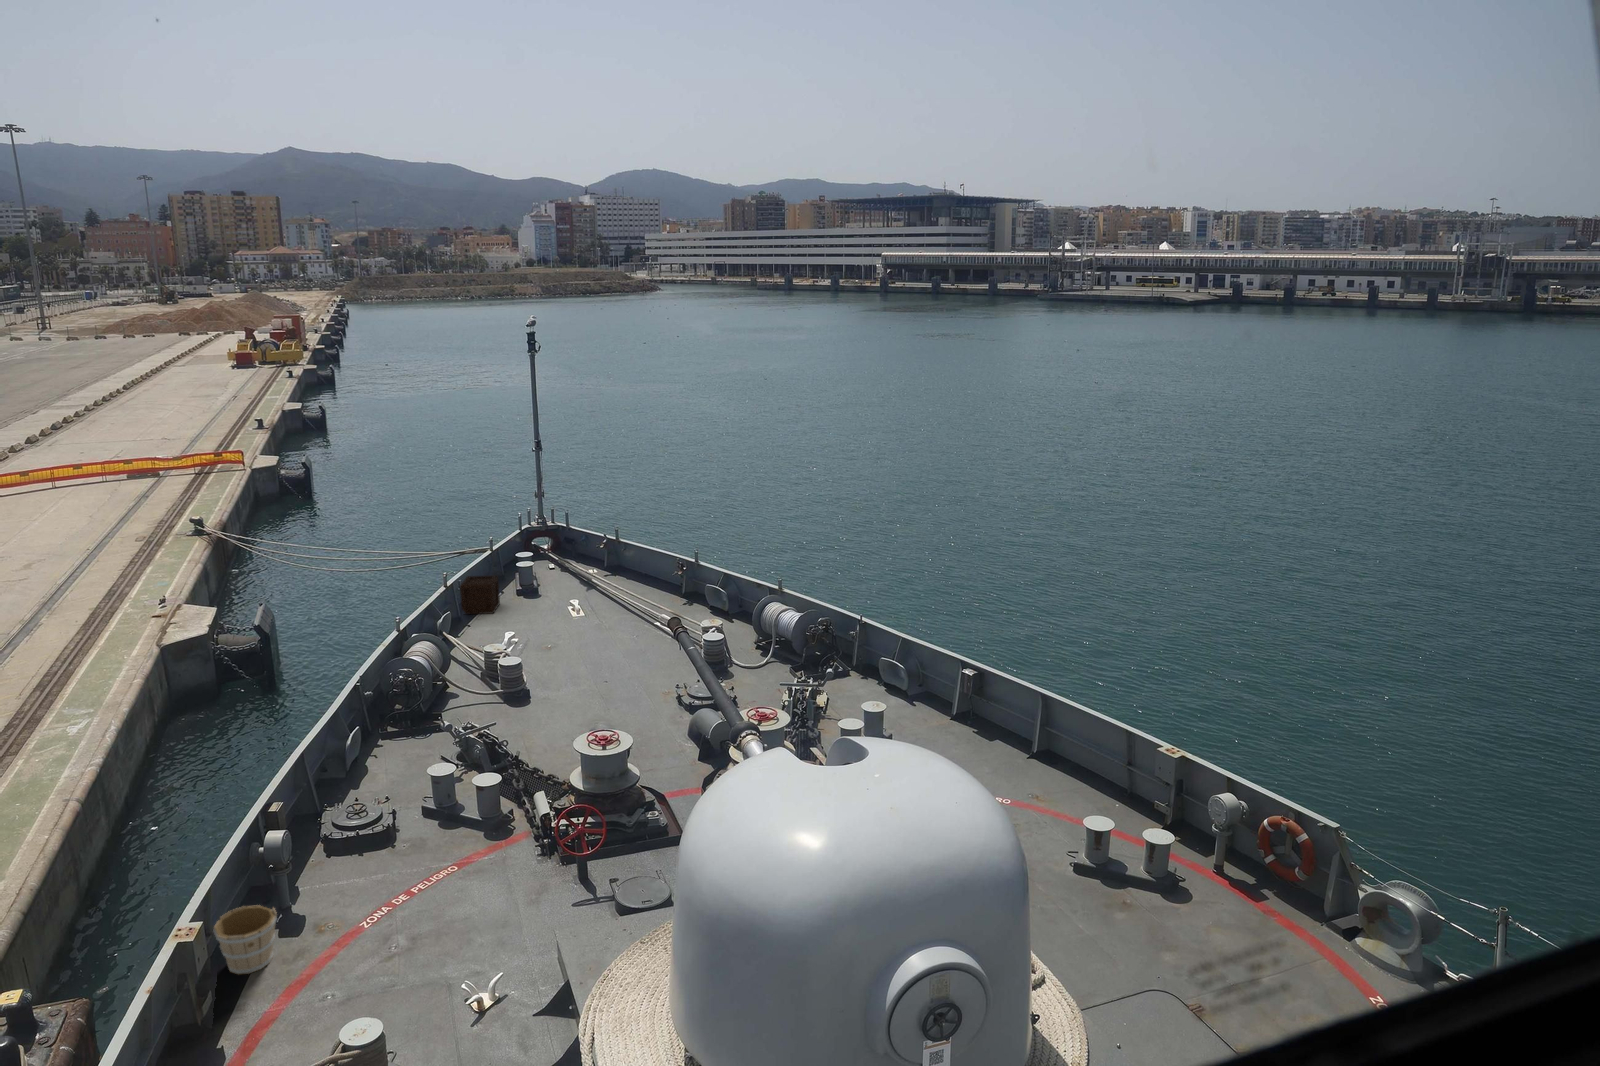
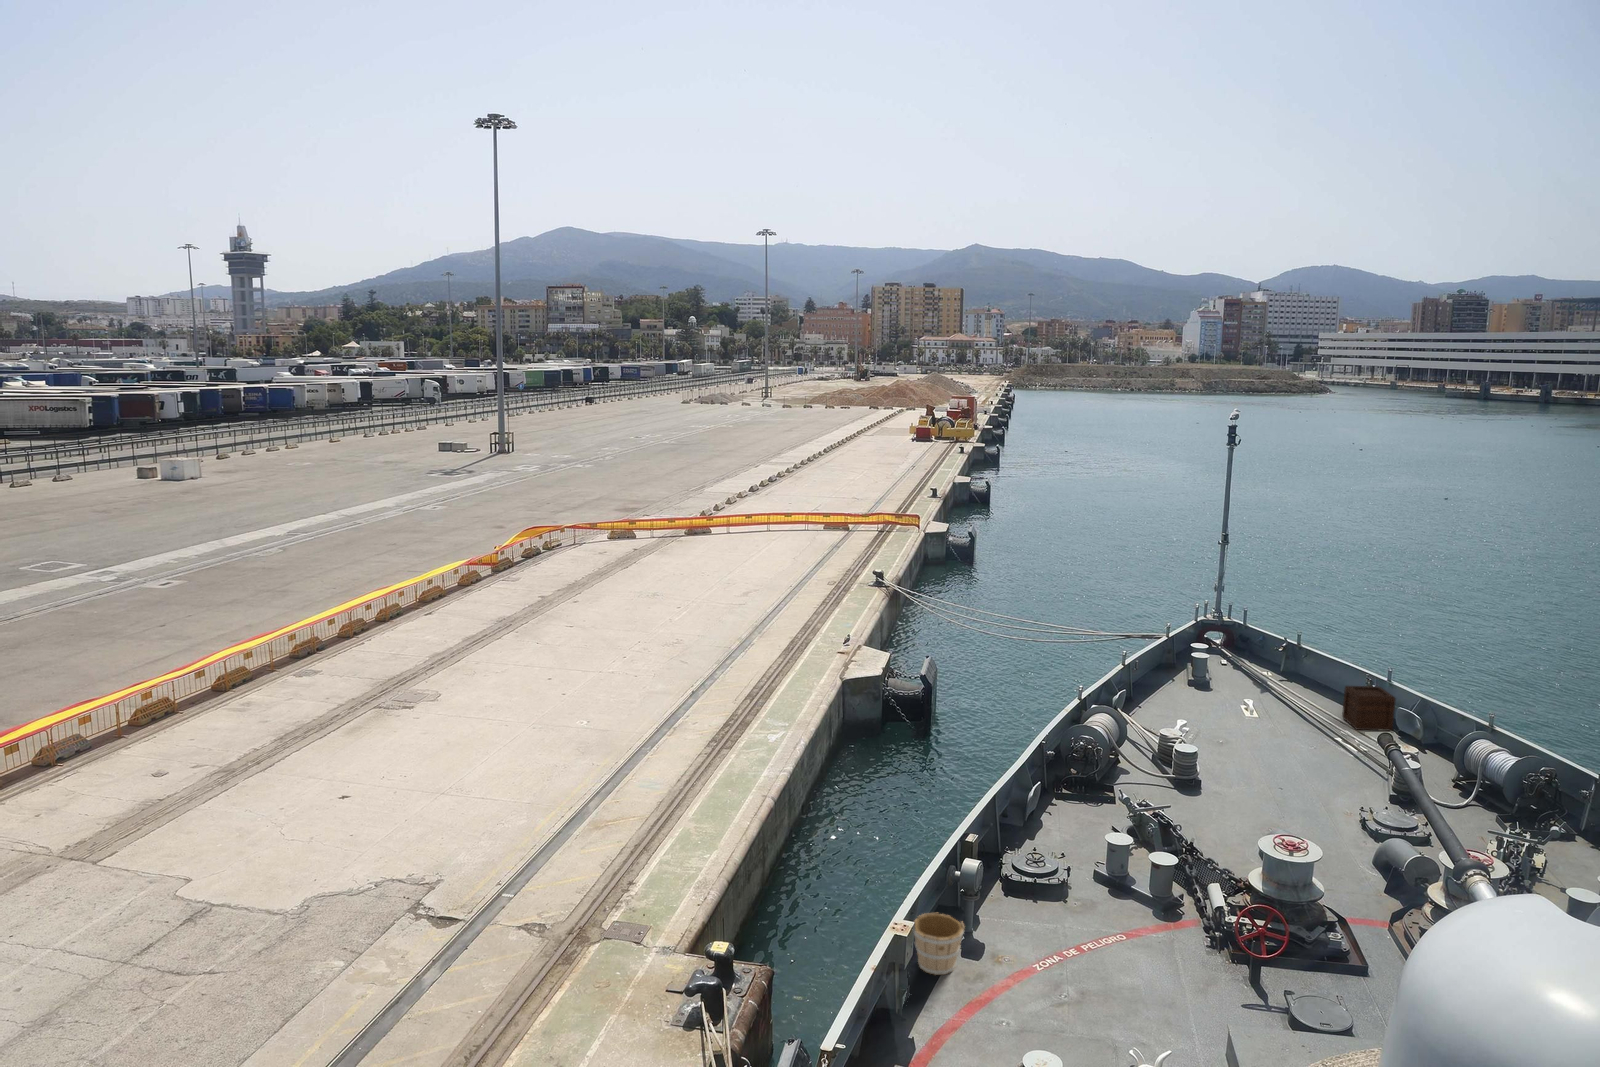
wooden crate: present [460,575,500,614] -> present [1342,686,1396,731]

